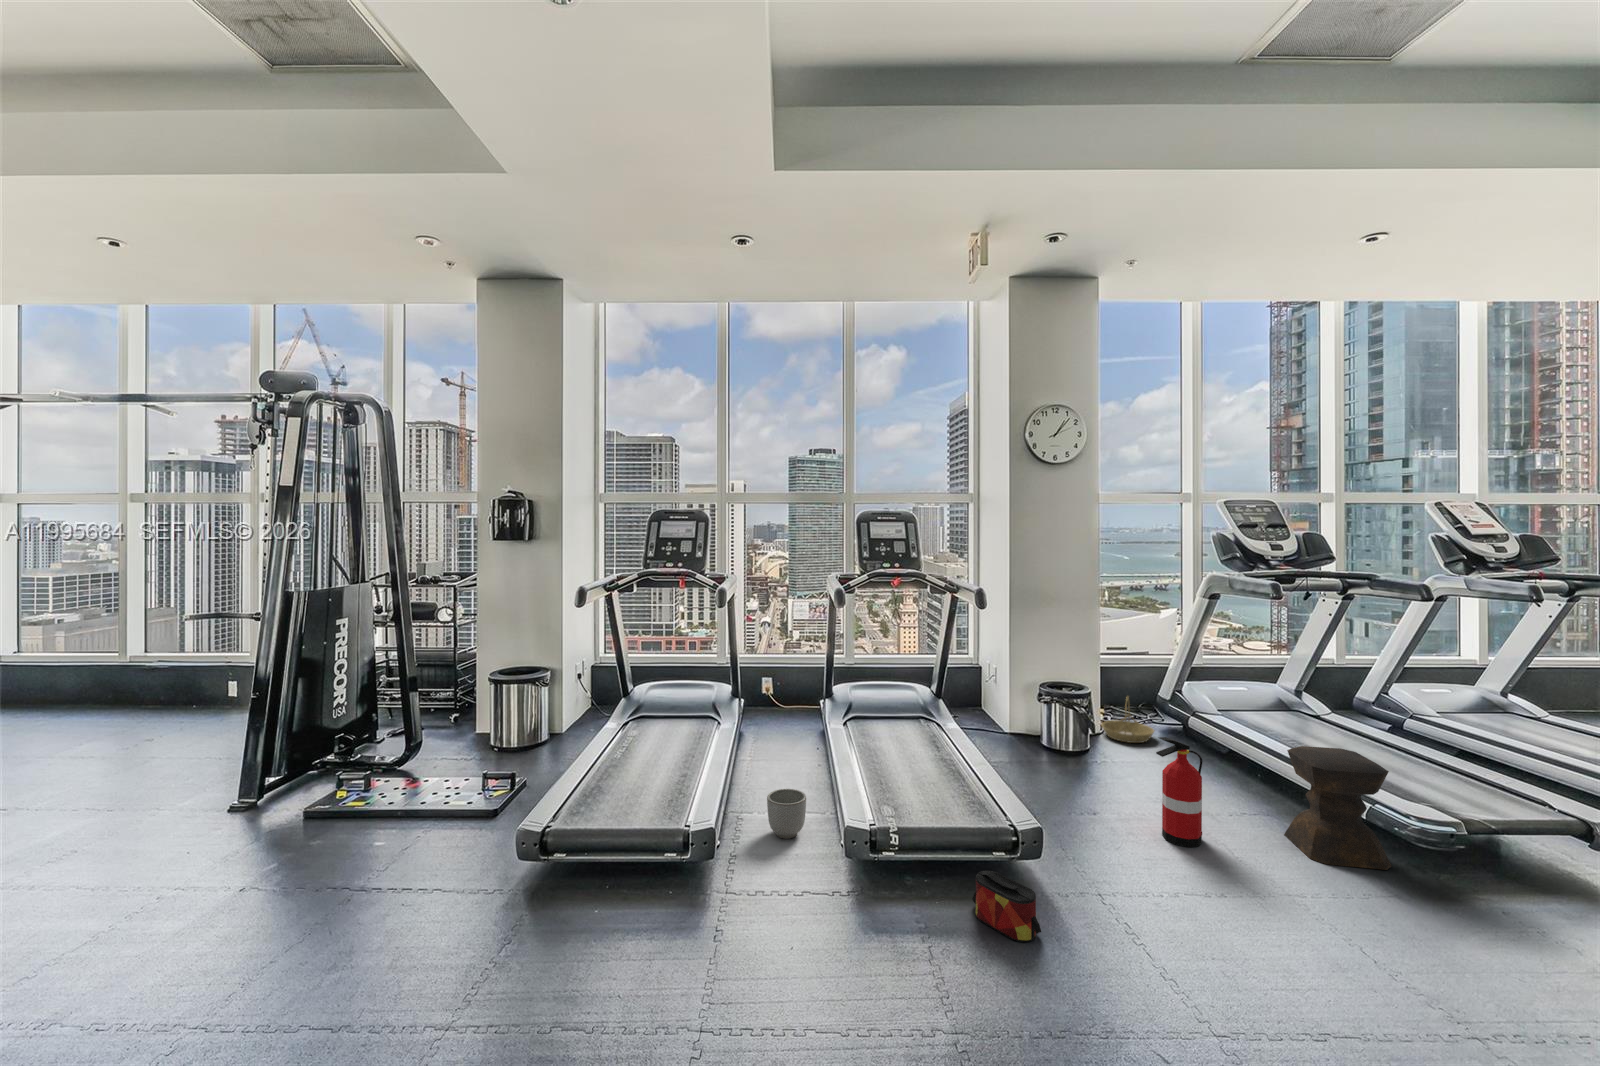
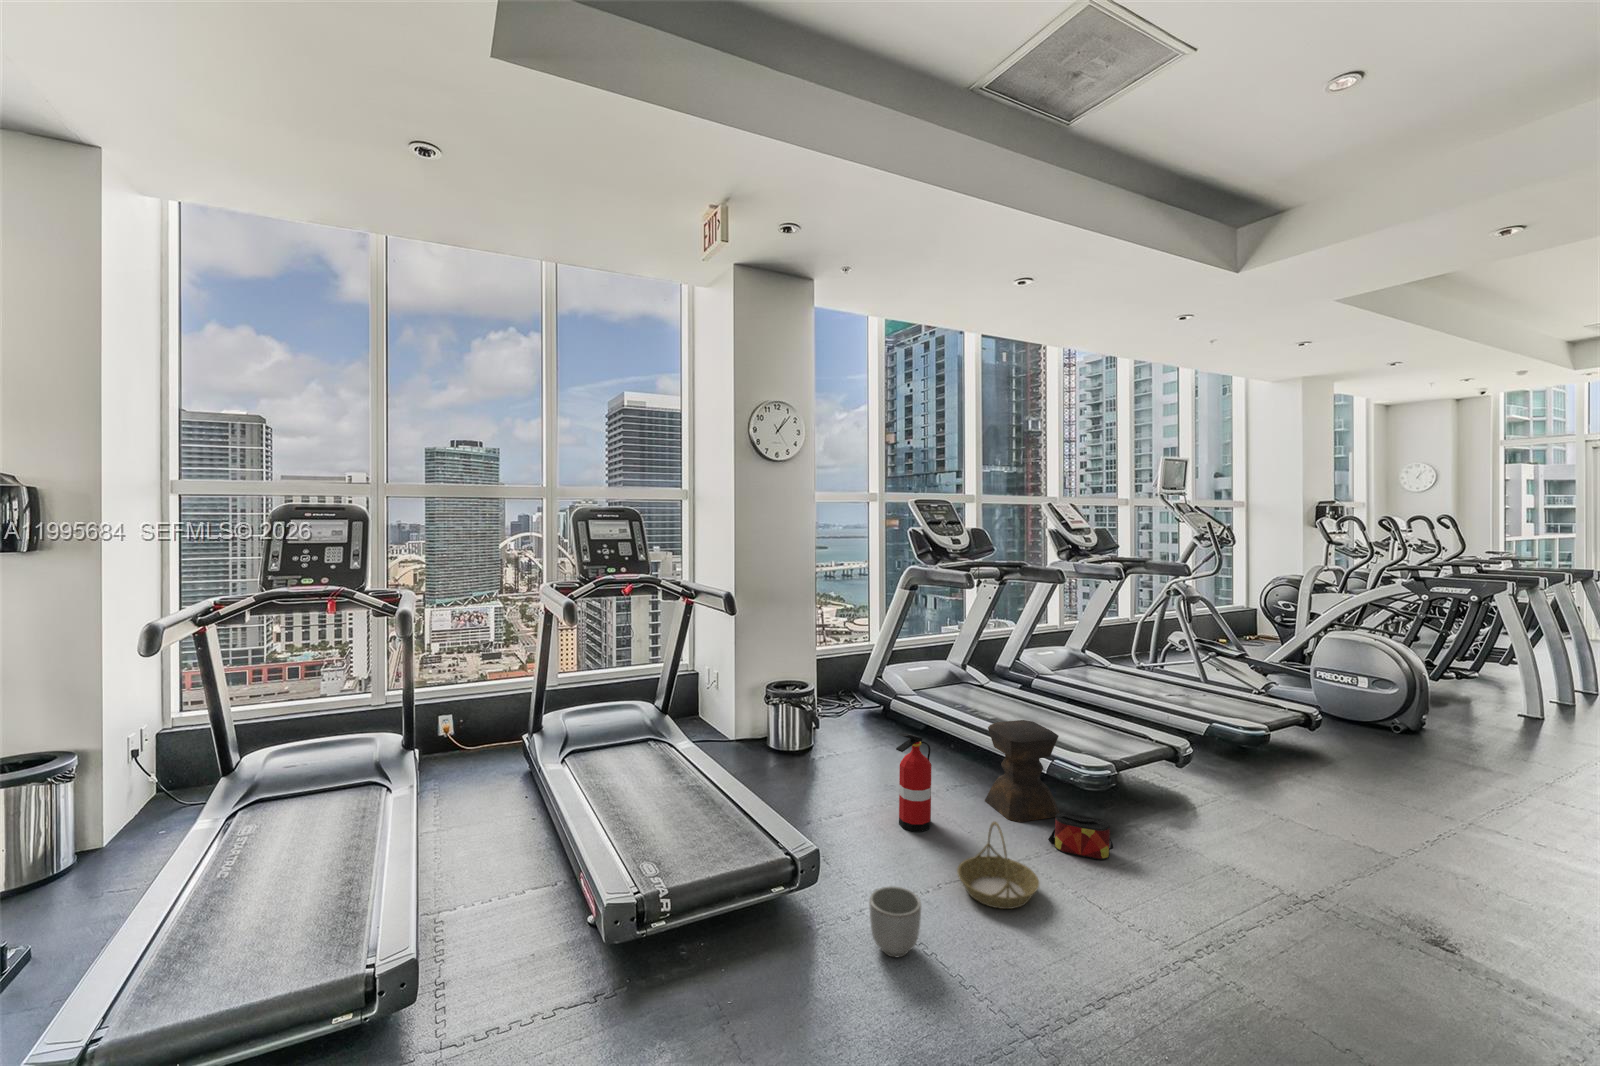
basket: present [1101,697,1154,743] -> present [957,822,1039,909]
planter: present [767,789,806,839] -> present [869,886,921,957]
bag: present [972,871,1041,942] -> present [1048,813,1113,860]

